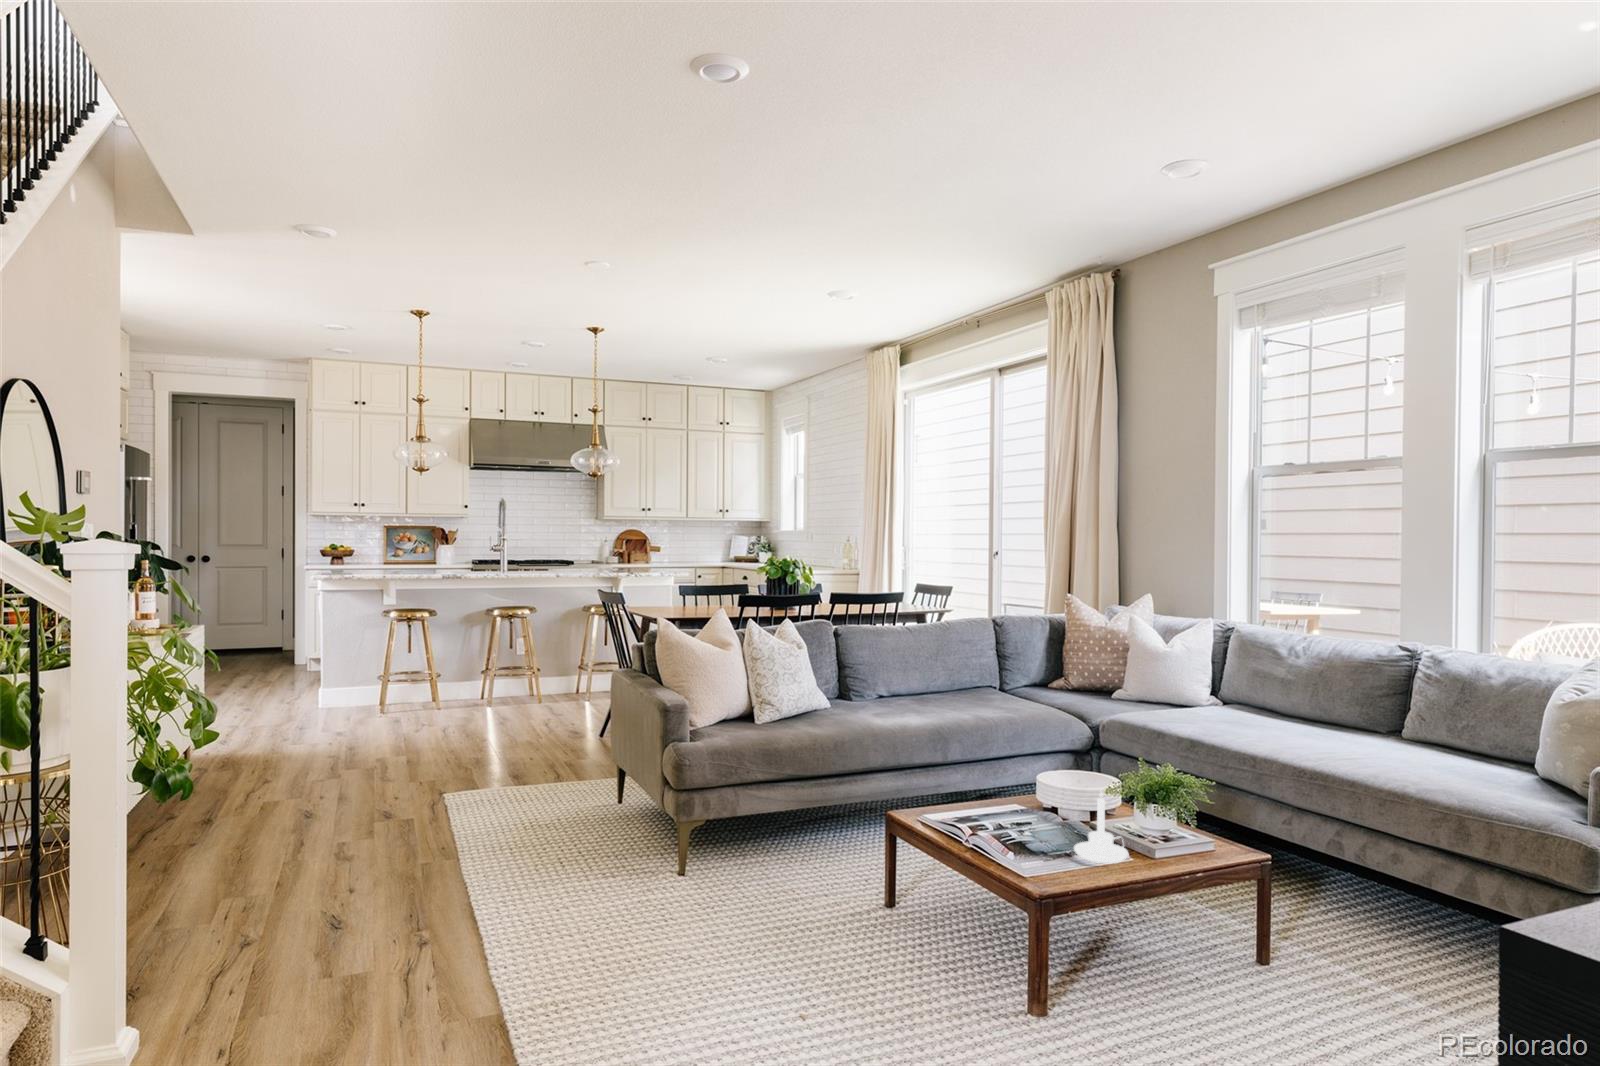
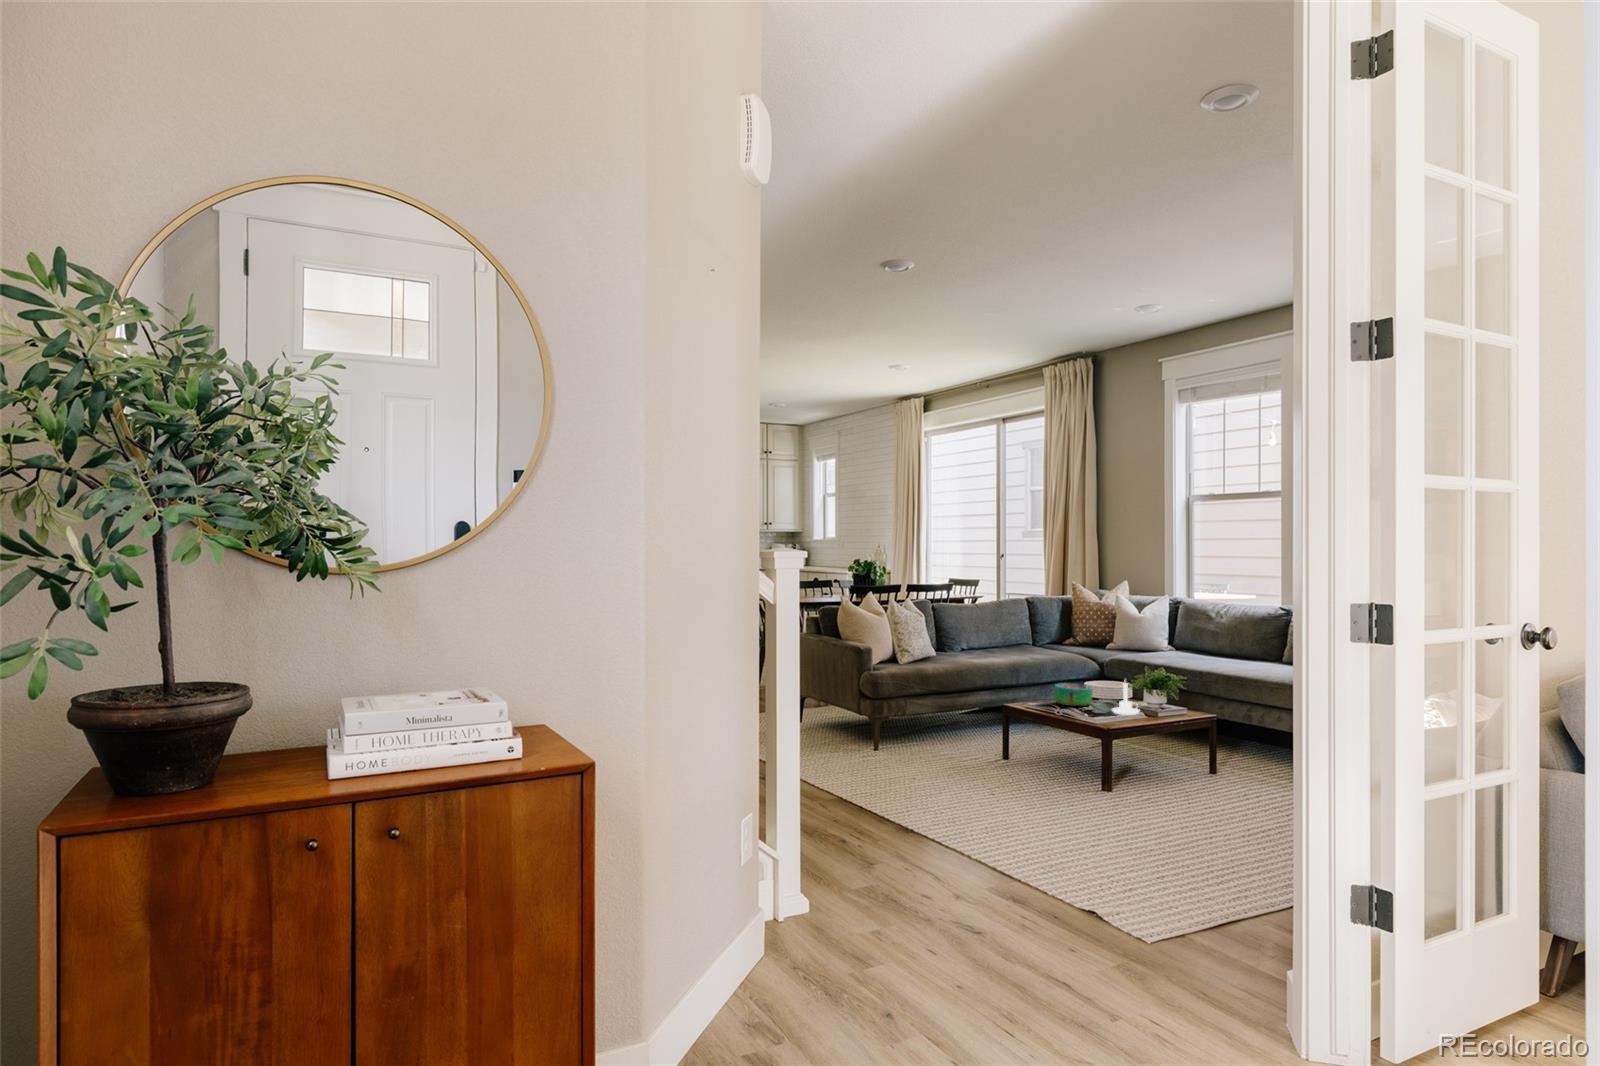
decorative bowl: none [977,782,1047,831] -> present [1054,683,1093,706]

